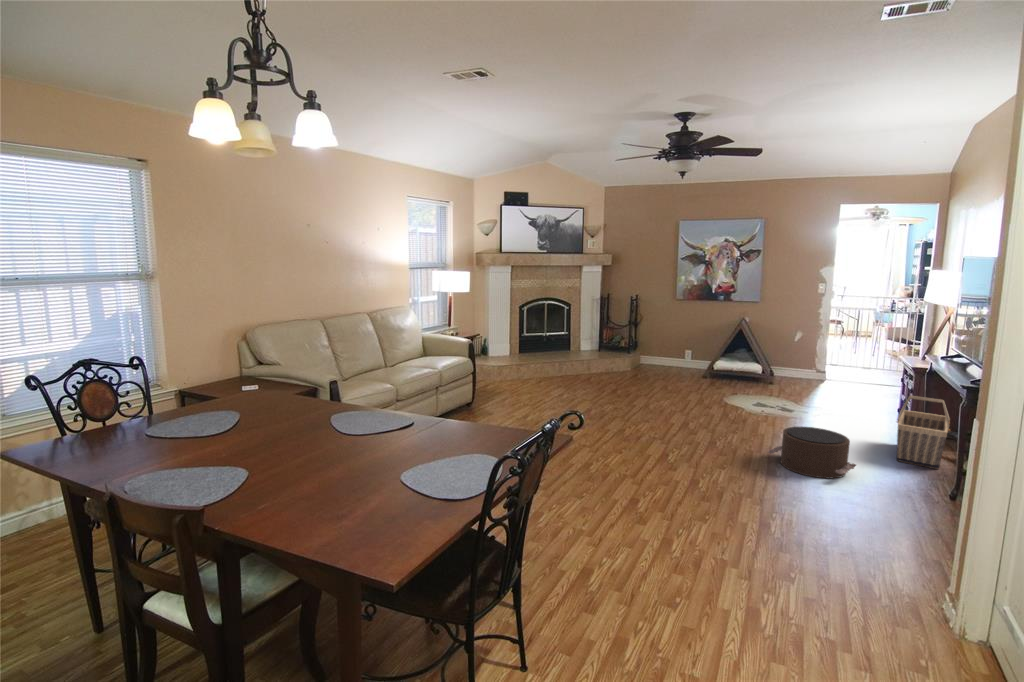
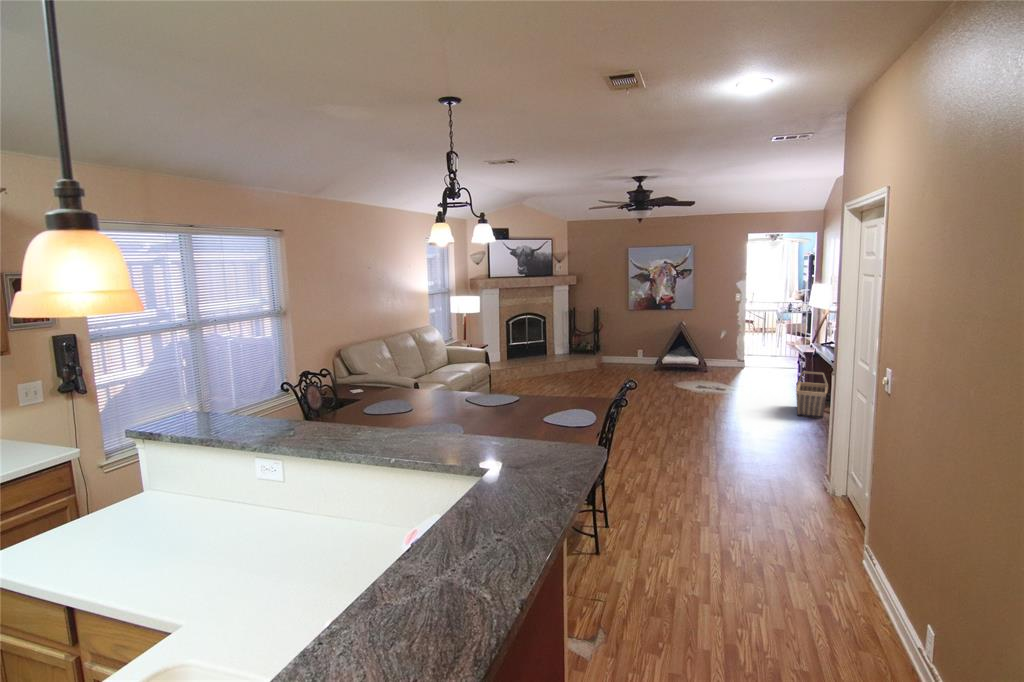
pouf: present [768,427,856,478] -> none [715,397,772,429]

